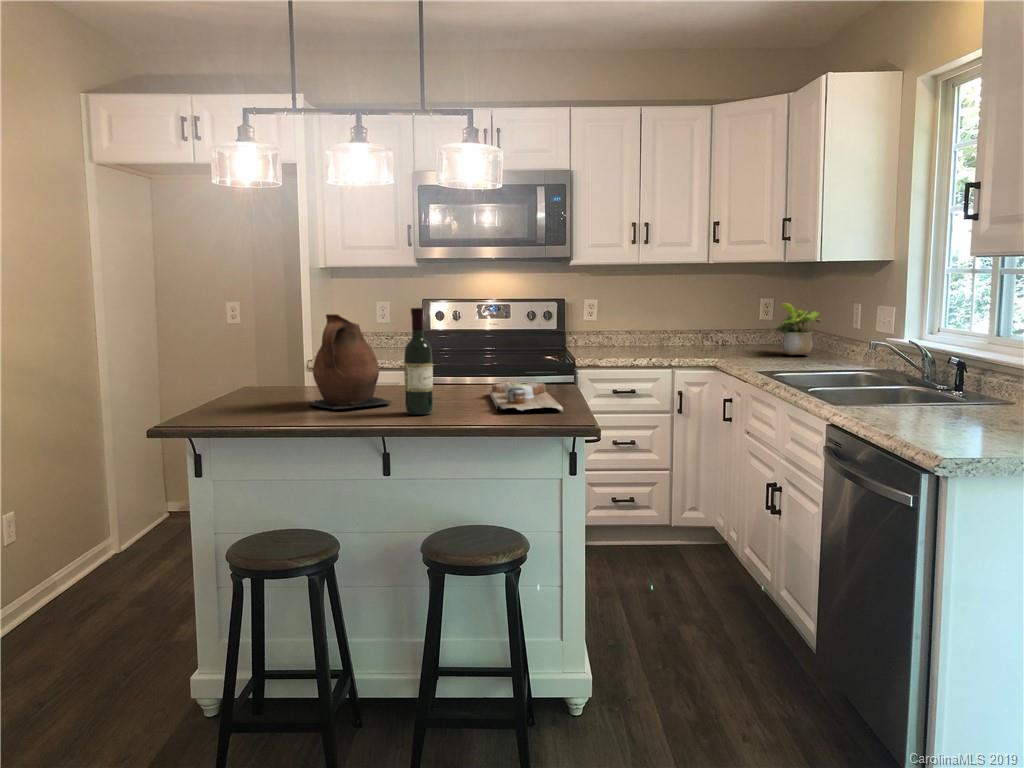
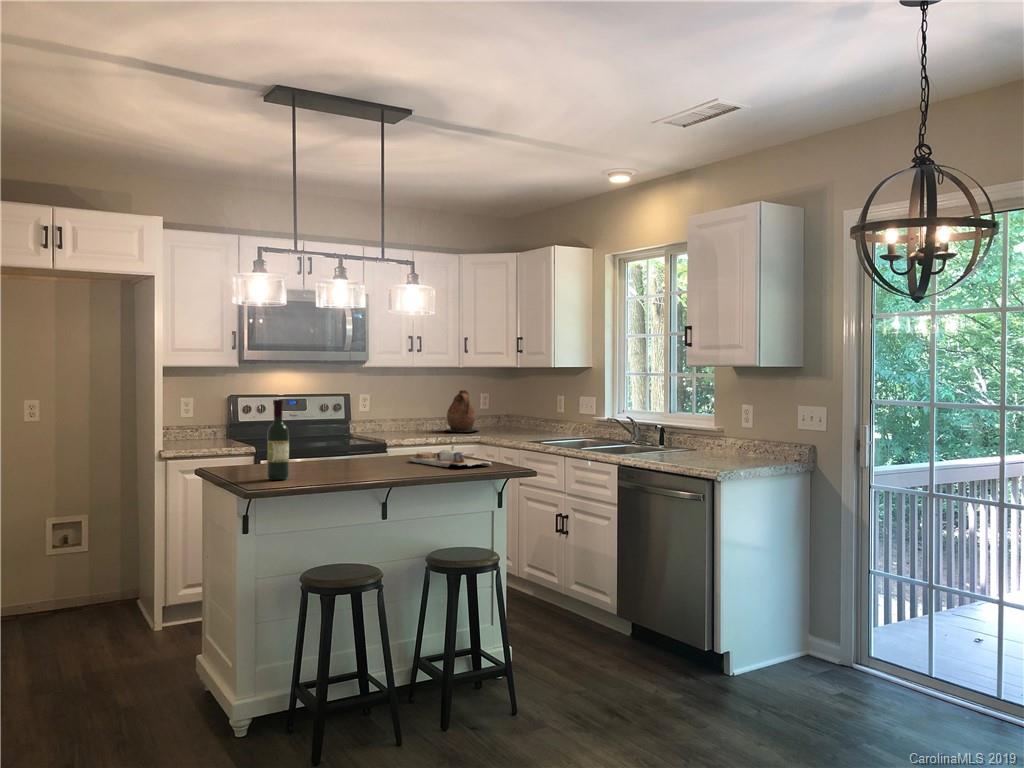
potted plant: present [775,303,821,356] -> none [510,396,540,433]
wine bottle: present [404,308,433,415] -> present [267,400,289,480]
ceramic pitcher: present [309,314,392,409] -> present [444,390,477,432]

